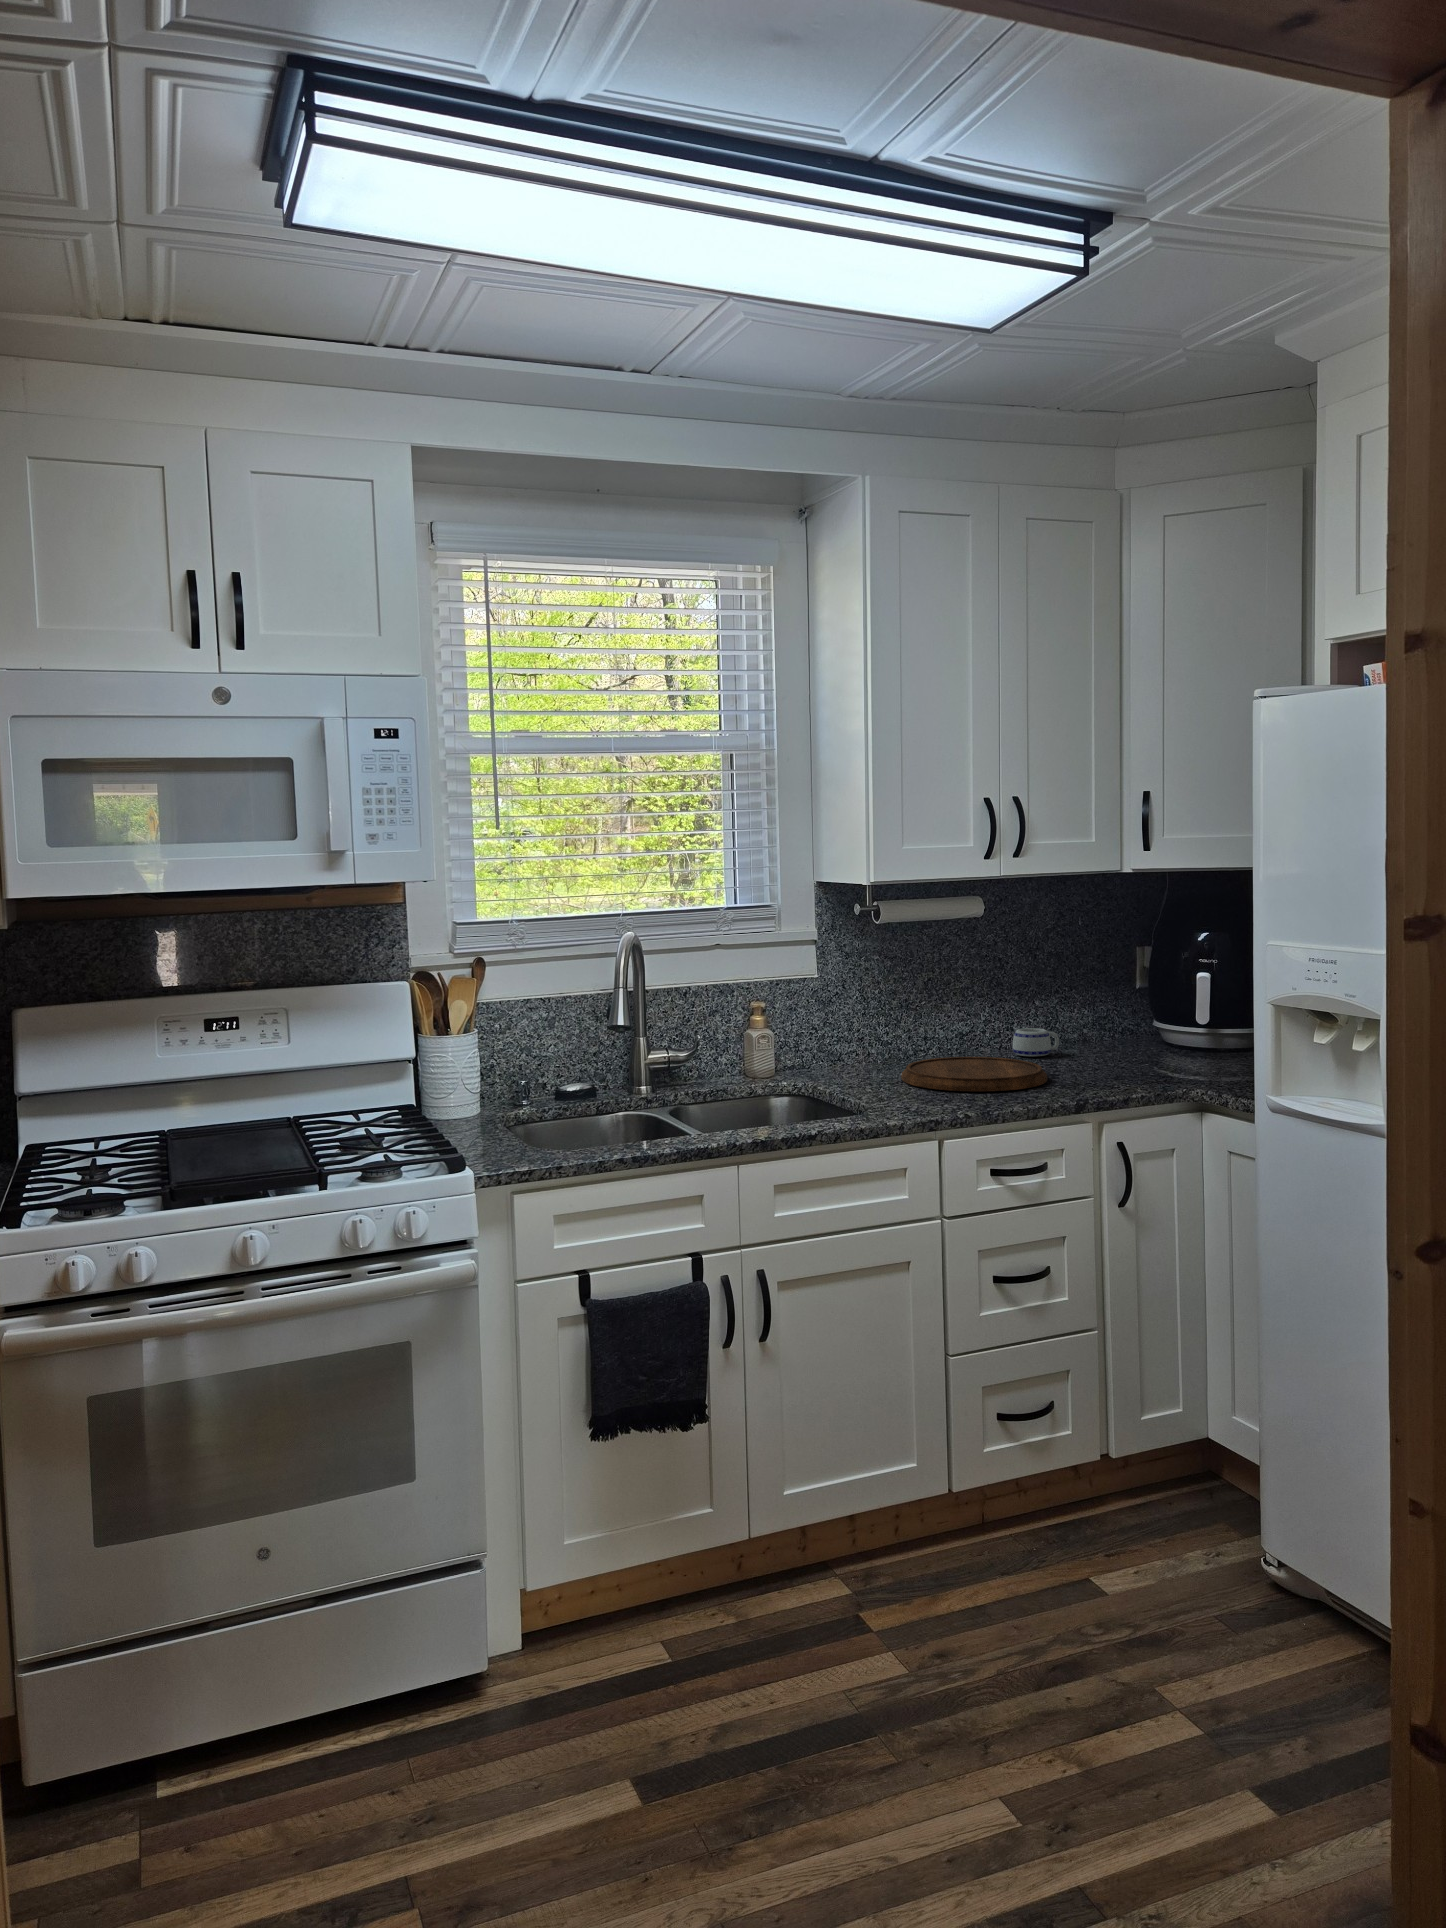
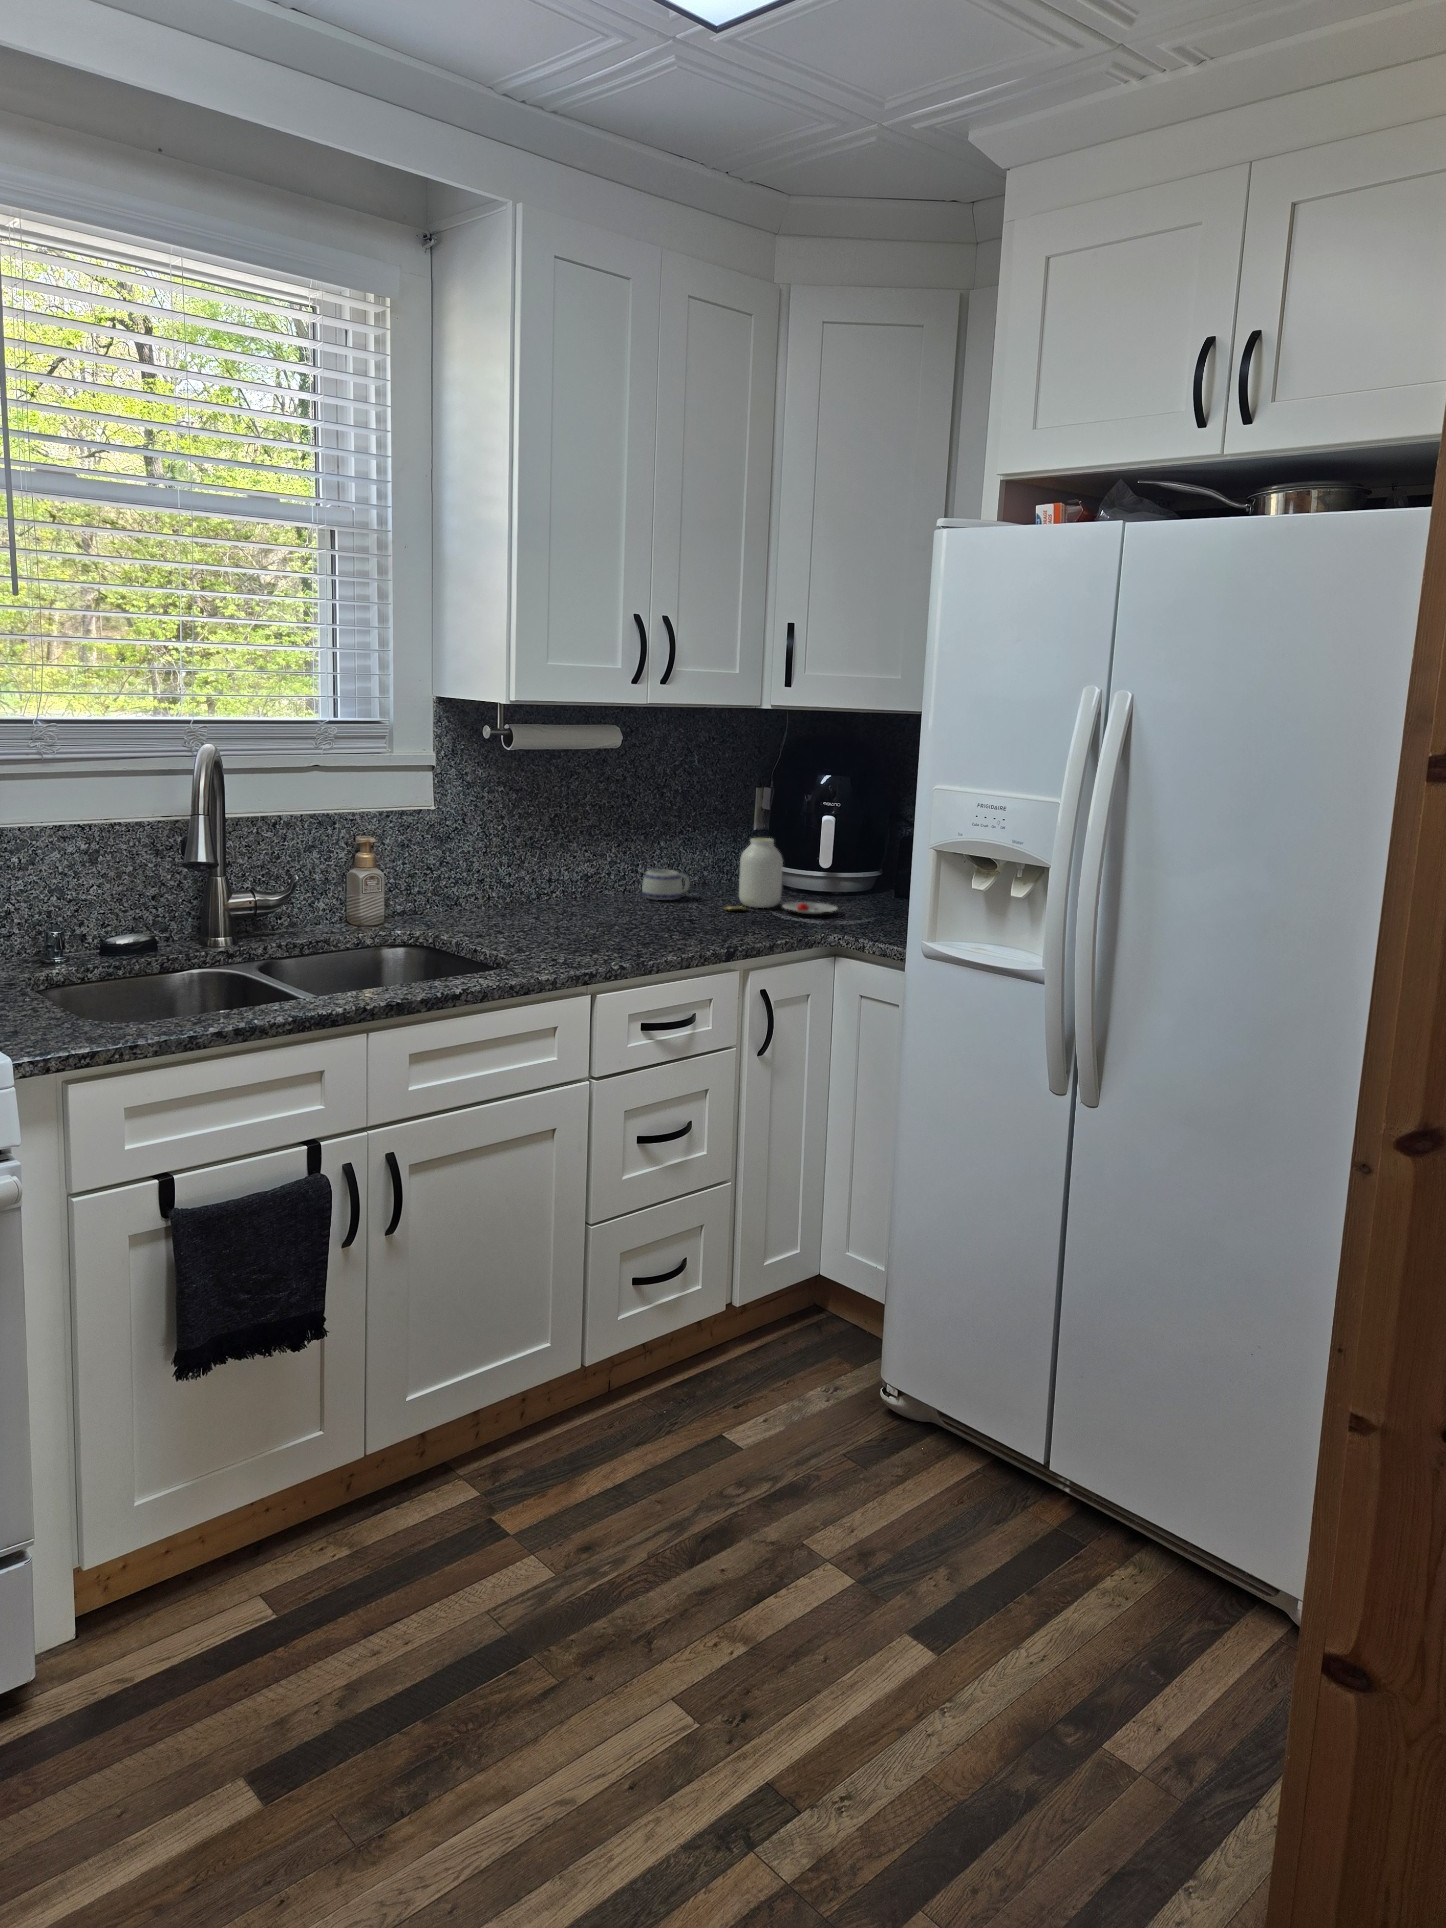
jar: none [1087,997,1202,1069] -> present [724,838,837,914]
cutting board: present [901,1057,1047,1092] -> none [531,901,690,940]

